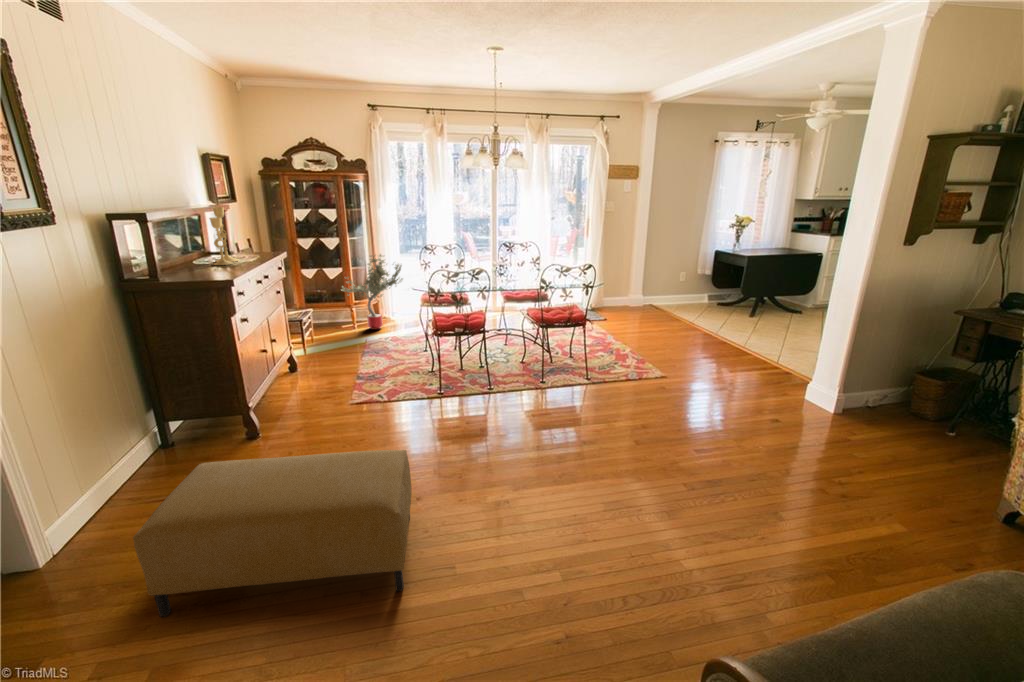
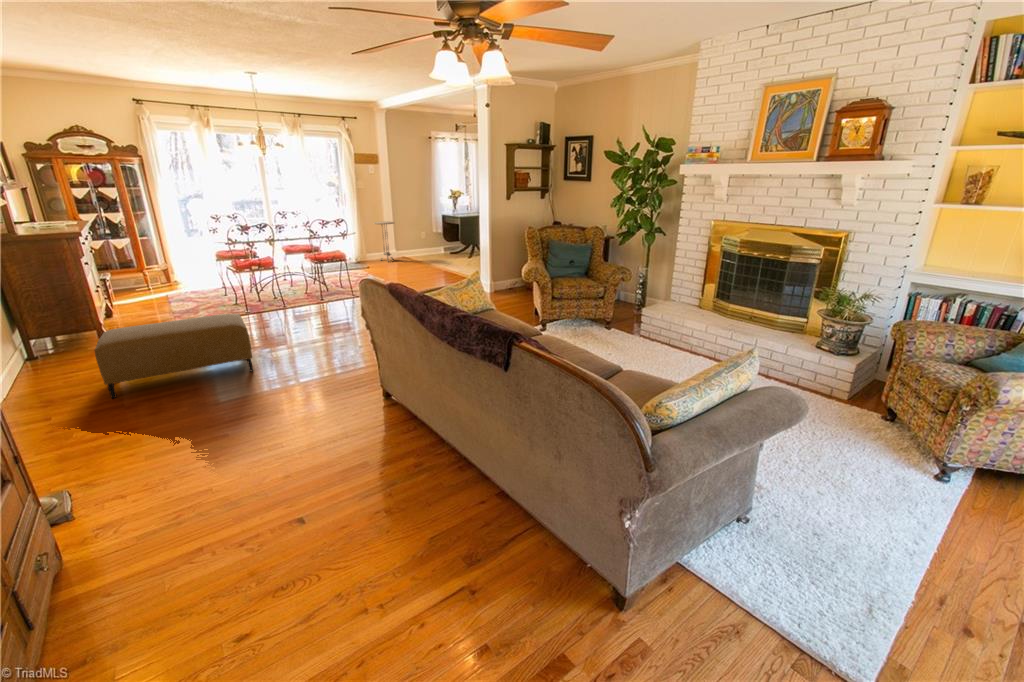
candlestick: present [209,207,239,265] -> none [28,184,58,227]
potted tree: present [341,254,402,330] -> none [130,225,193,289]
side table: none [618,257,648,312] -> present [374,222,394,262]

